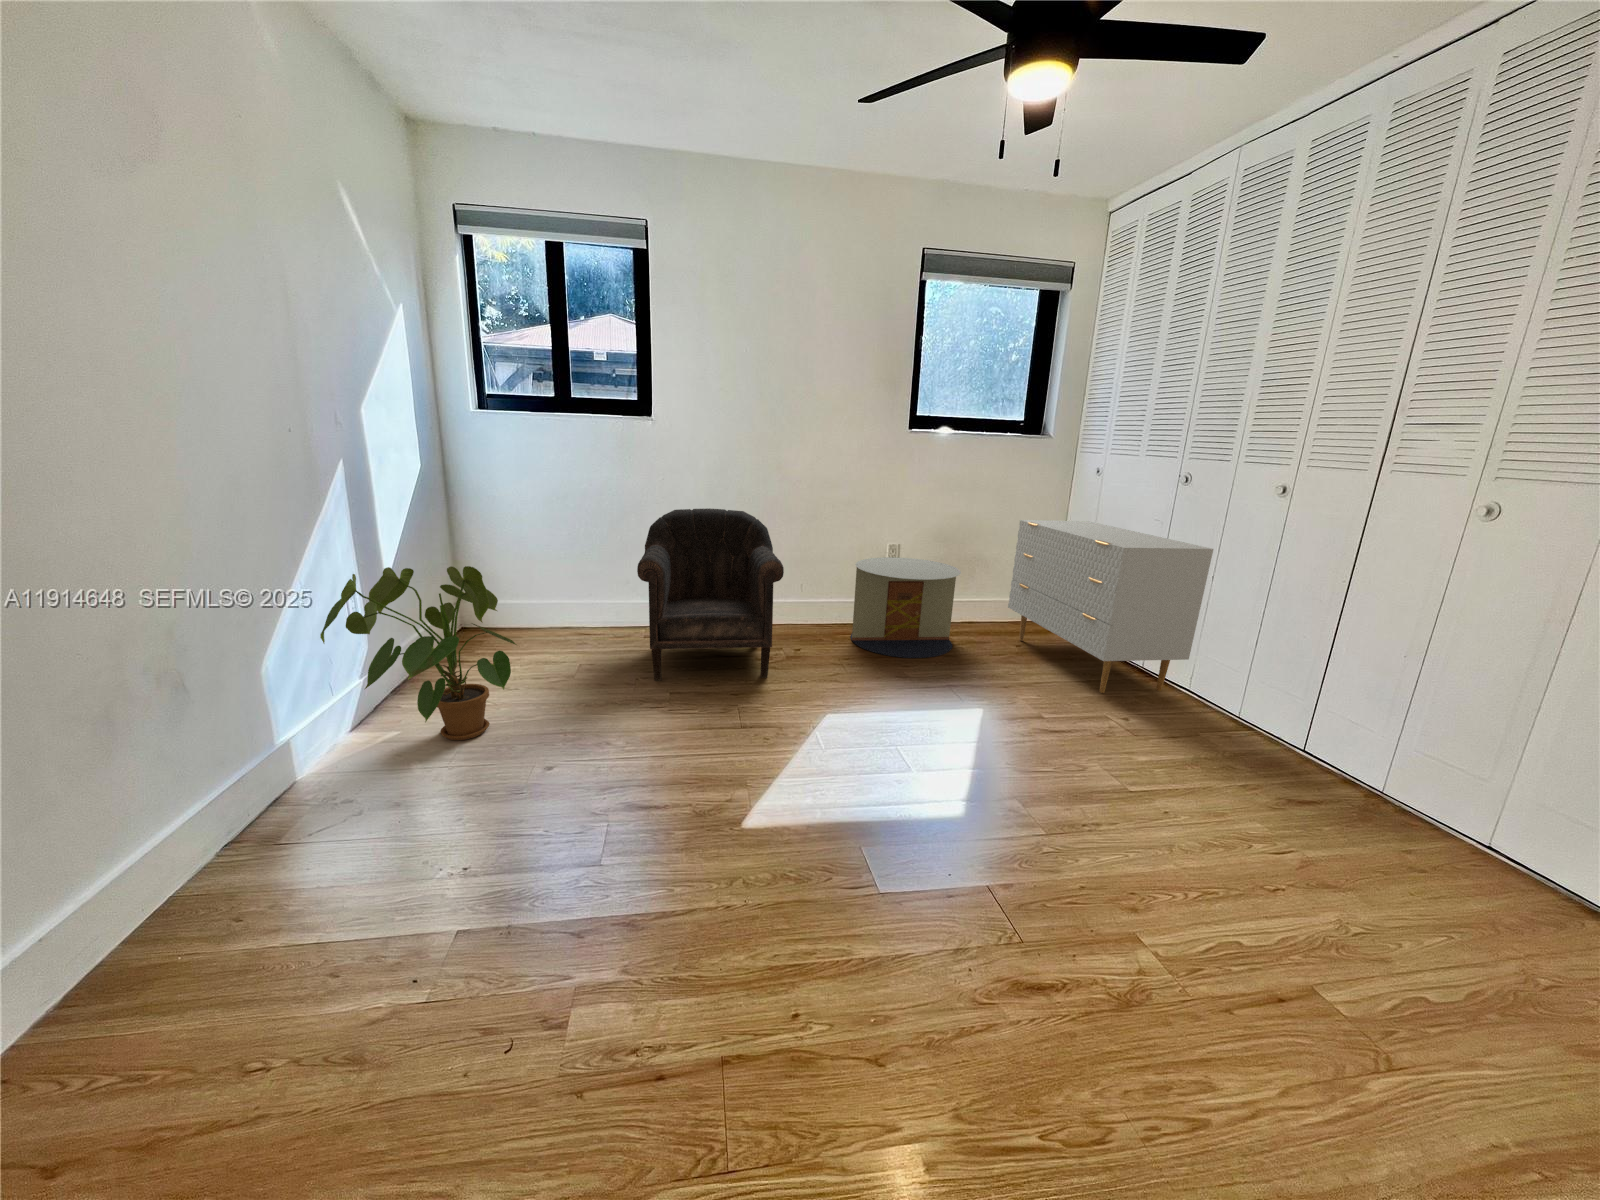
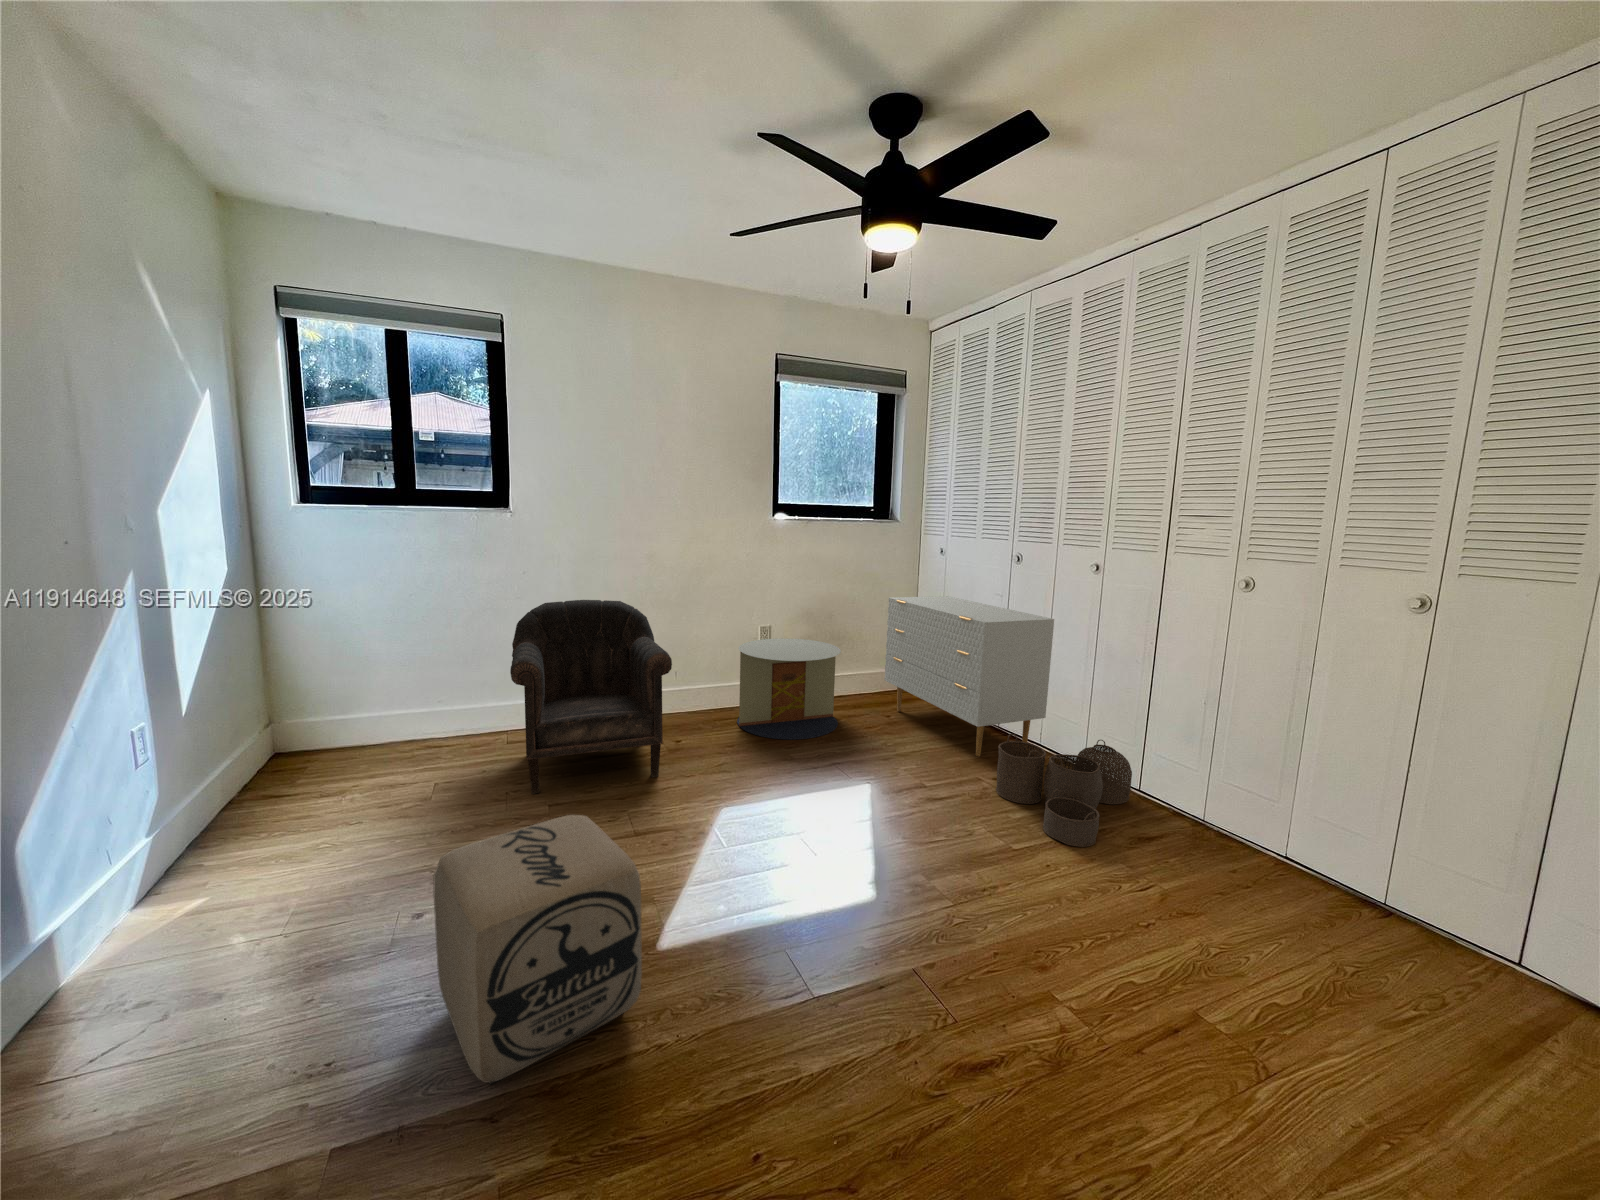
house plant: present [320,566,516,740] -> none [98,687,376,901]
woven basket: none [1115,671,1288,798] -> present [996,734,1132,847]
ottoman: none [546,694,717,908] -> present [433,815,642,1084]

